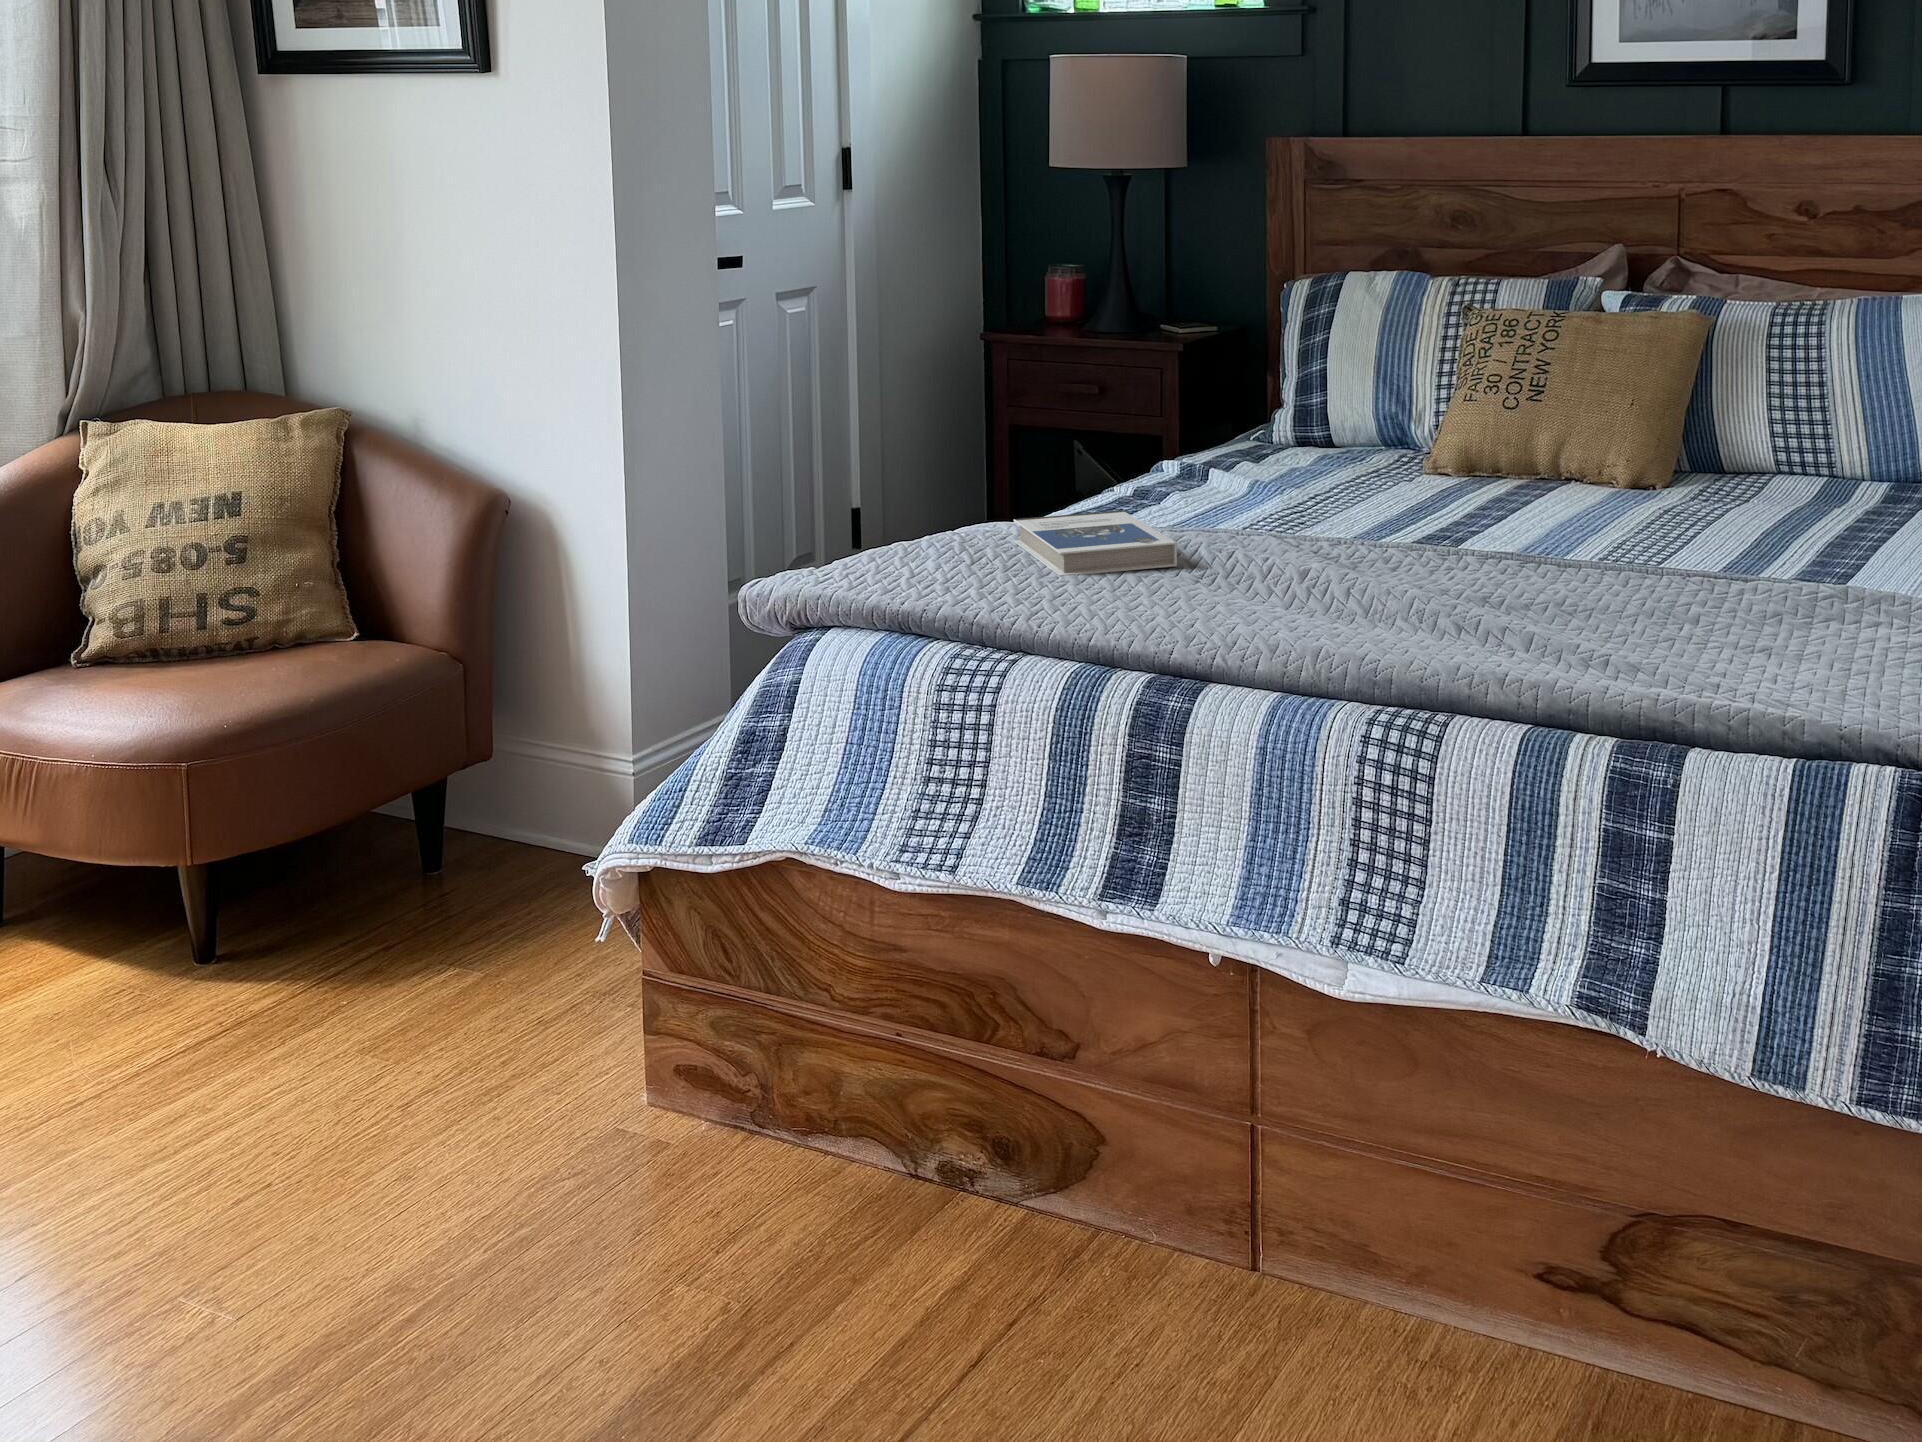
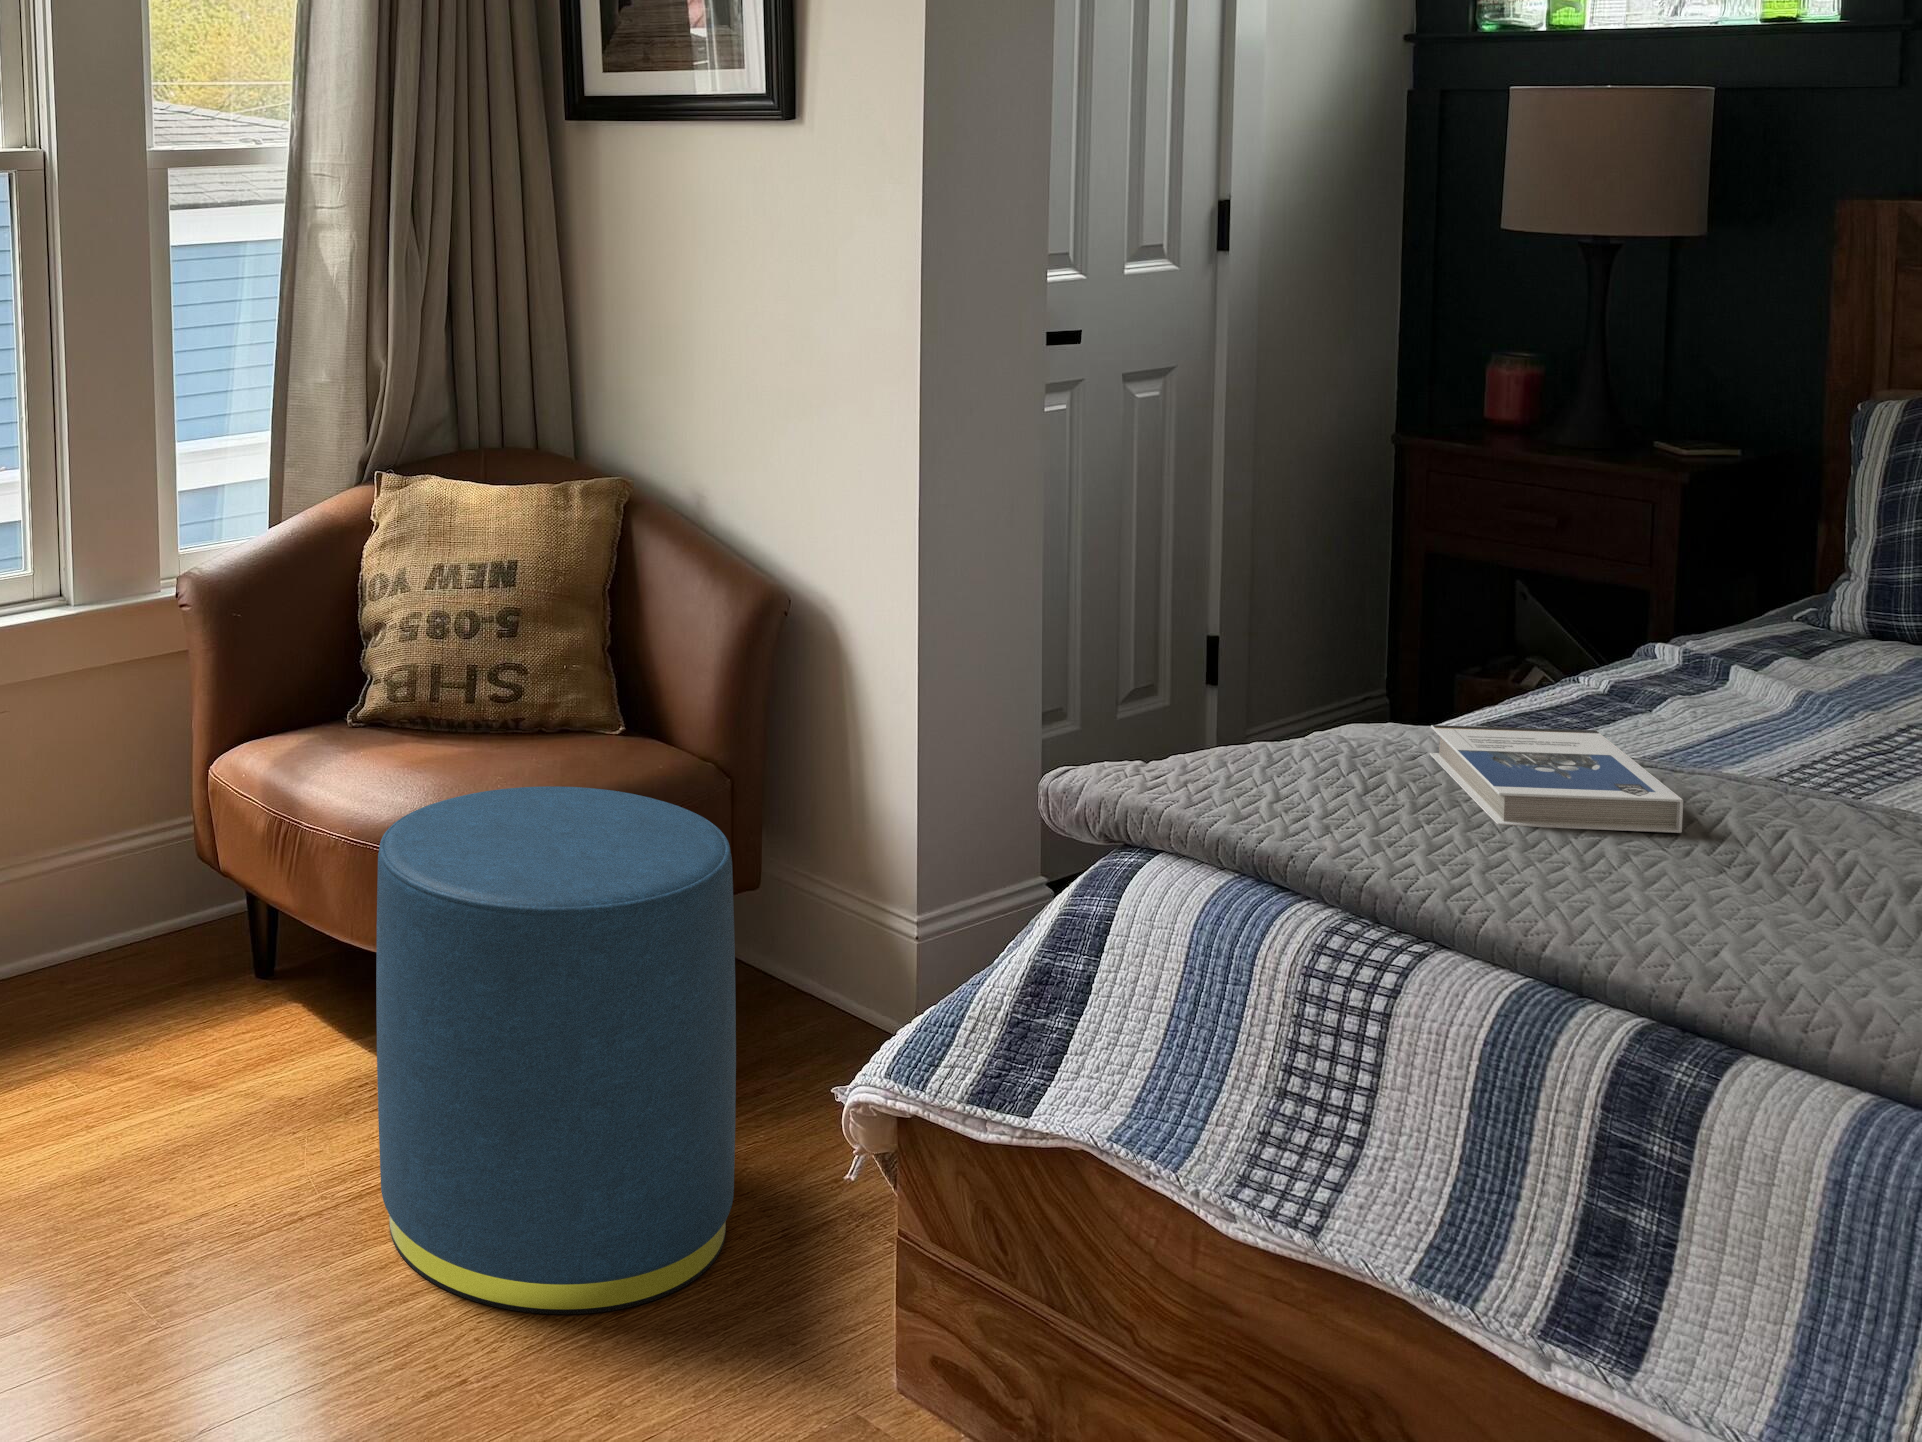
ottoman: none [146,669,494,1123] -> present [376,786,736,1314]

